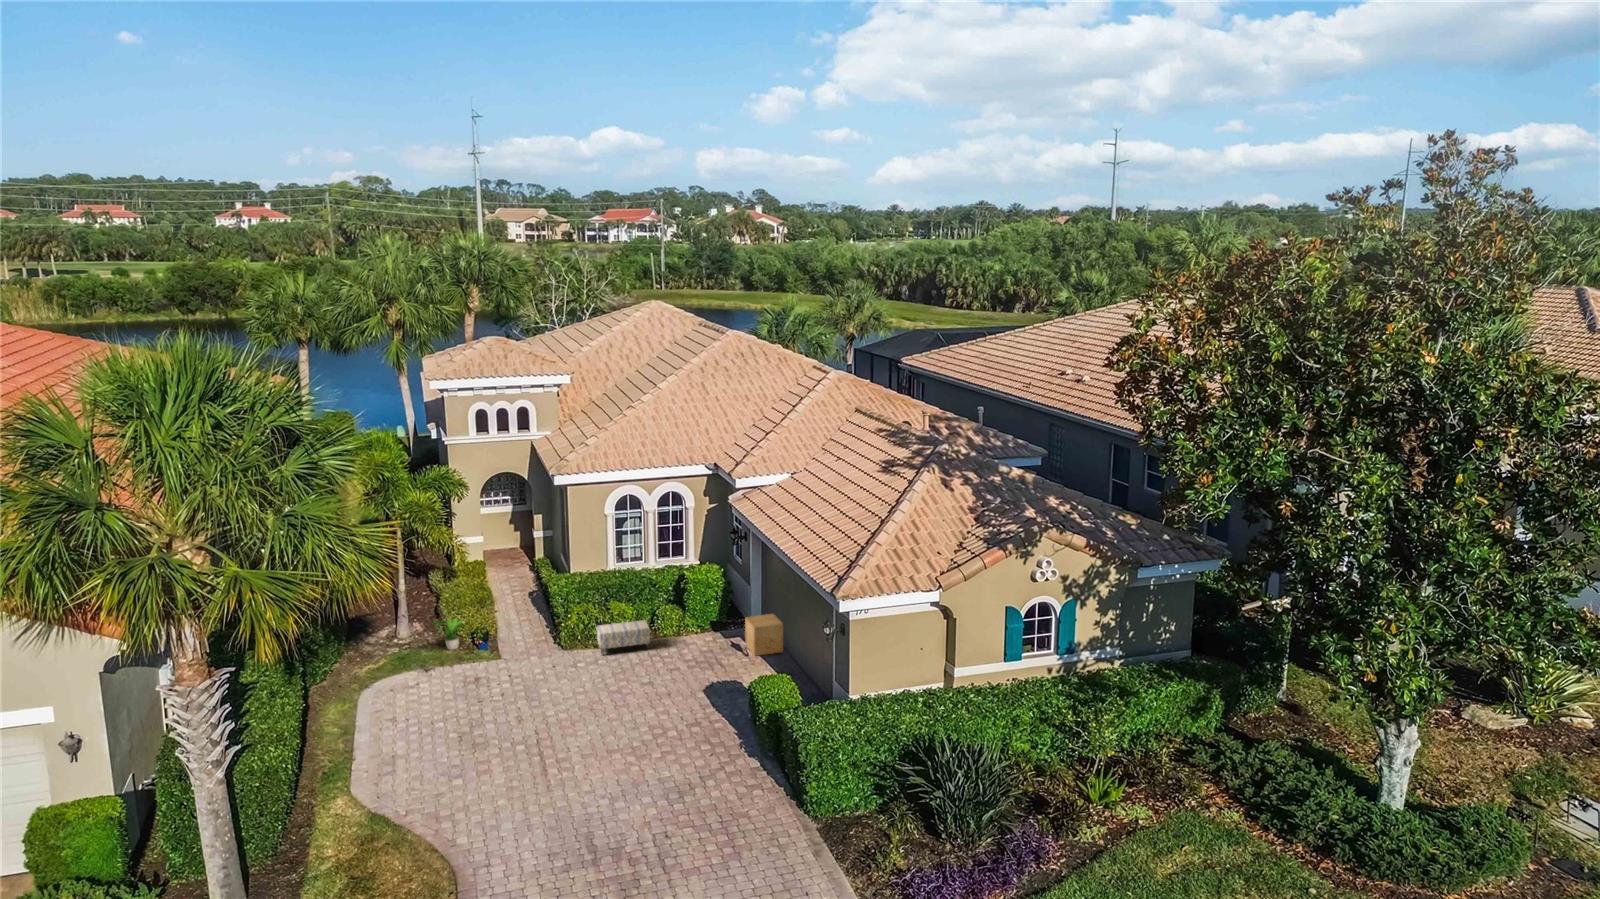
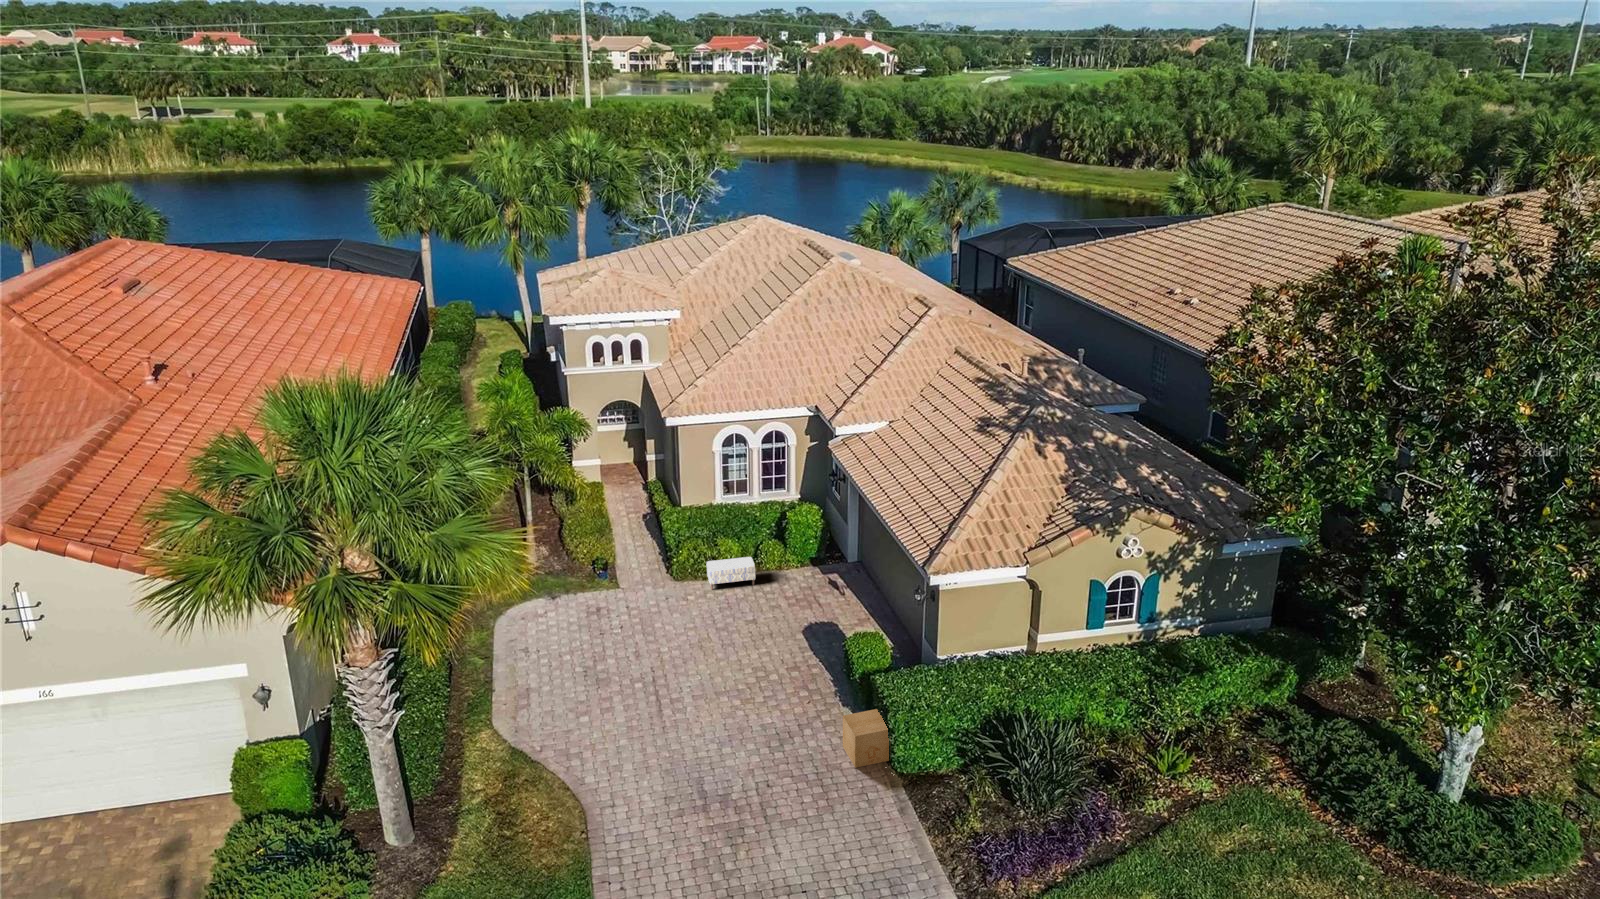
cardboard box: present [745,614,783,656] -> present [843,709,889,768]
potted plant: present [435,618,466,650] -> none [558,549,592,578]

